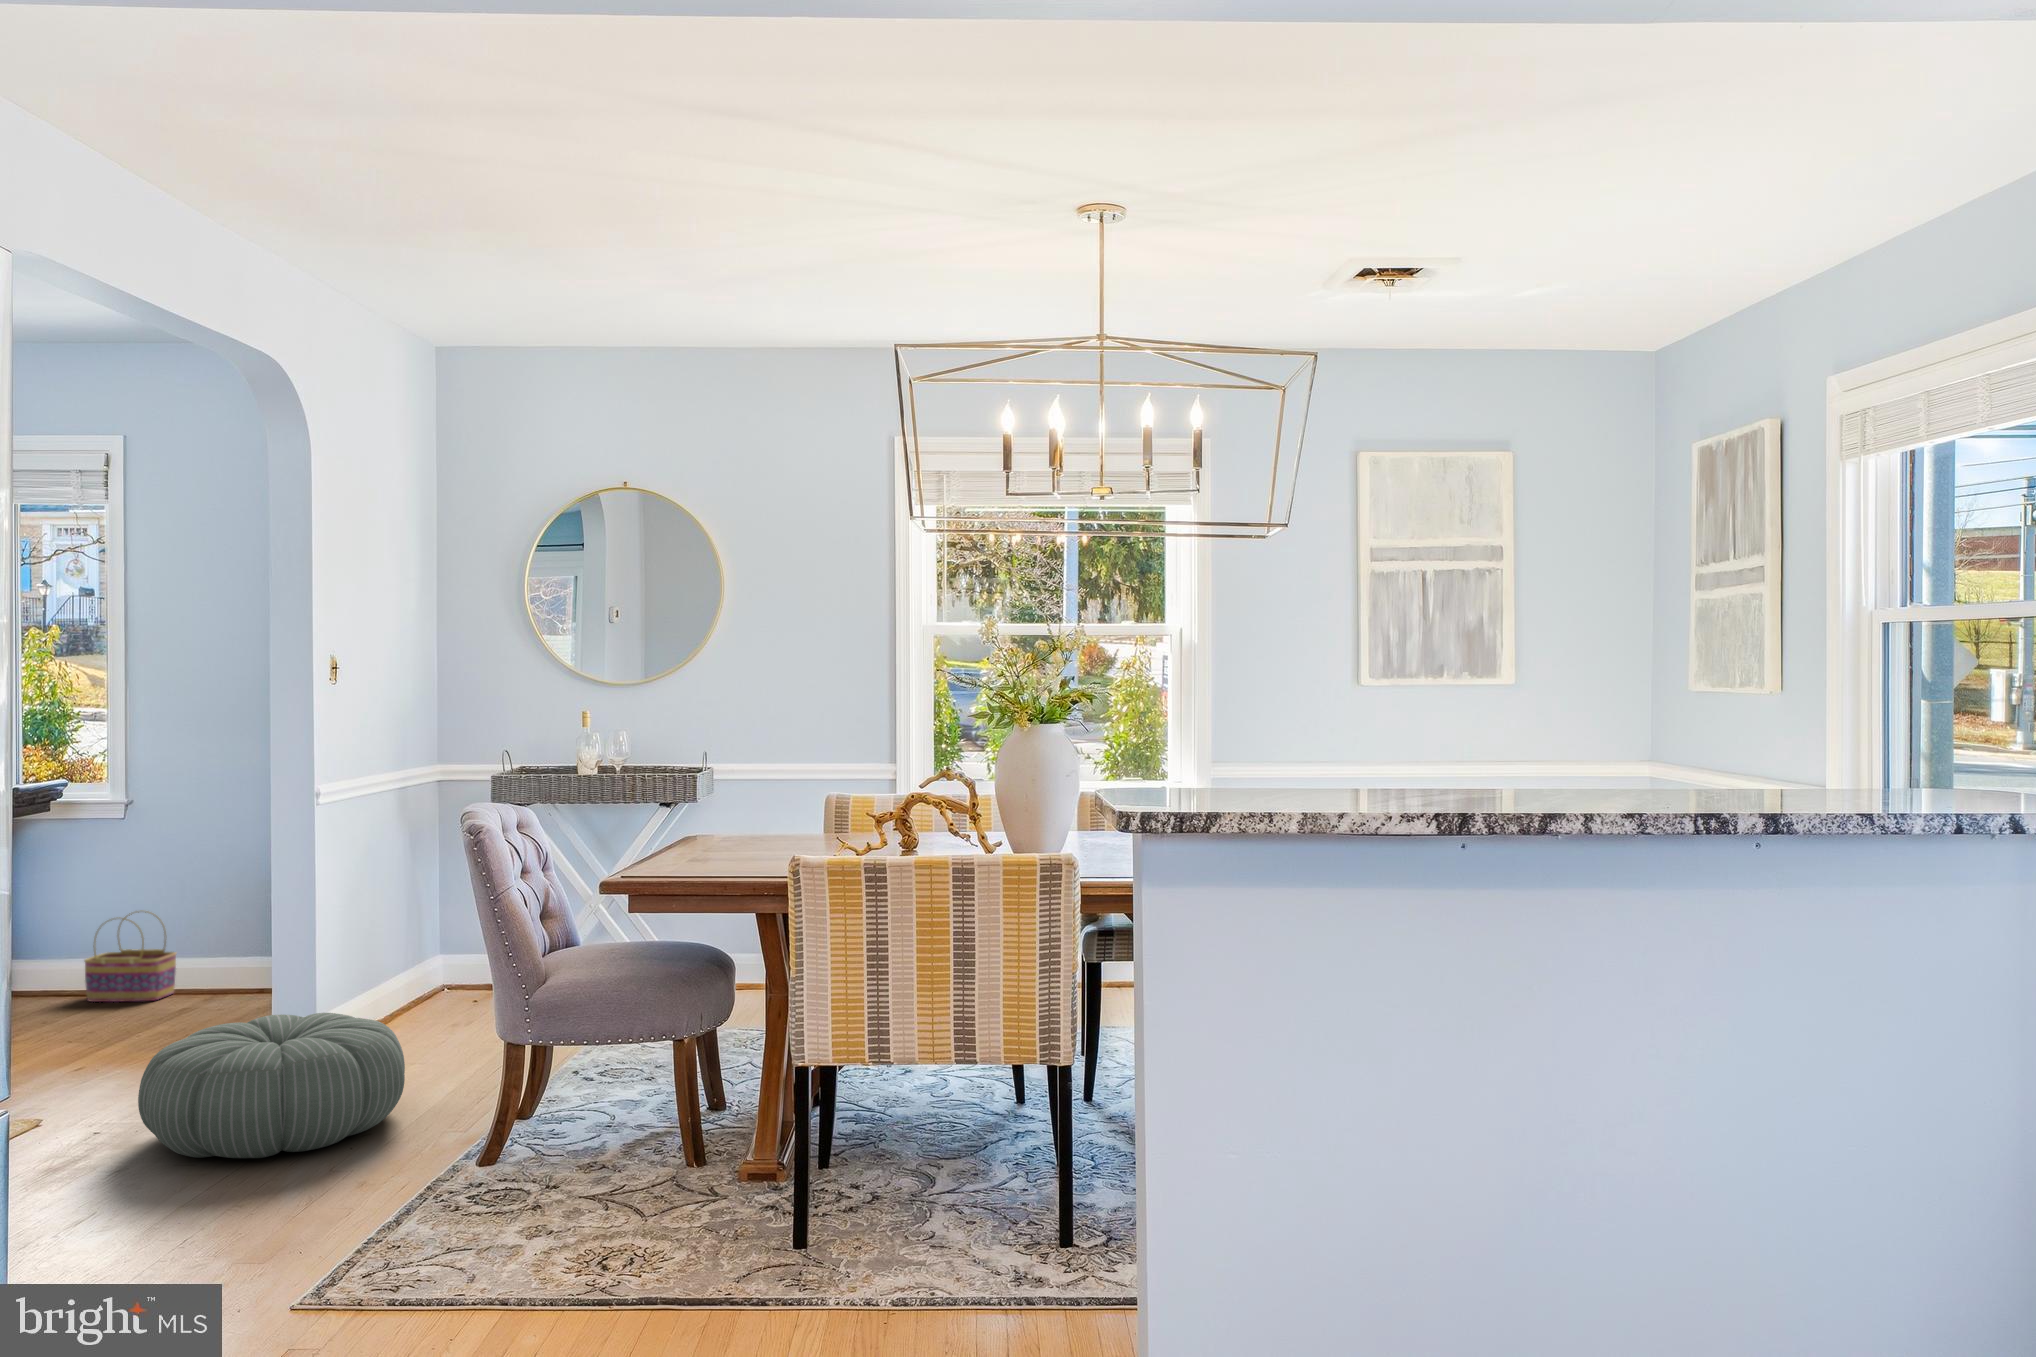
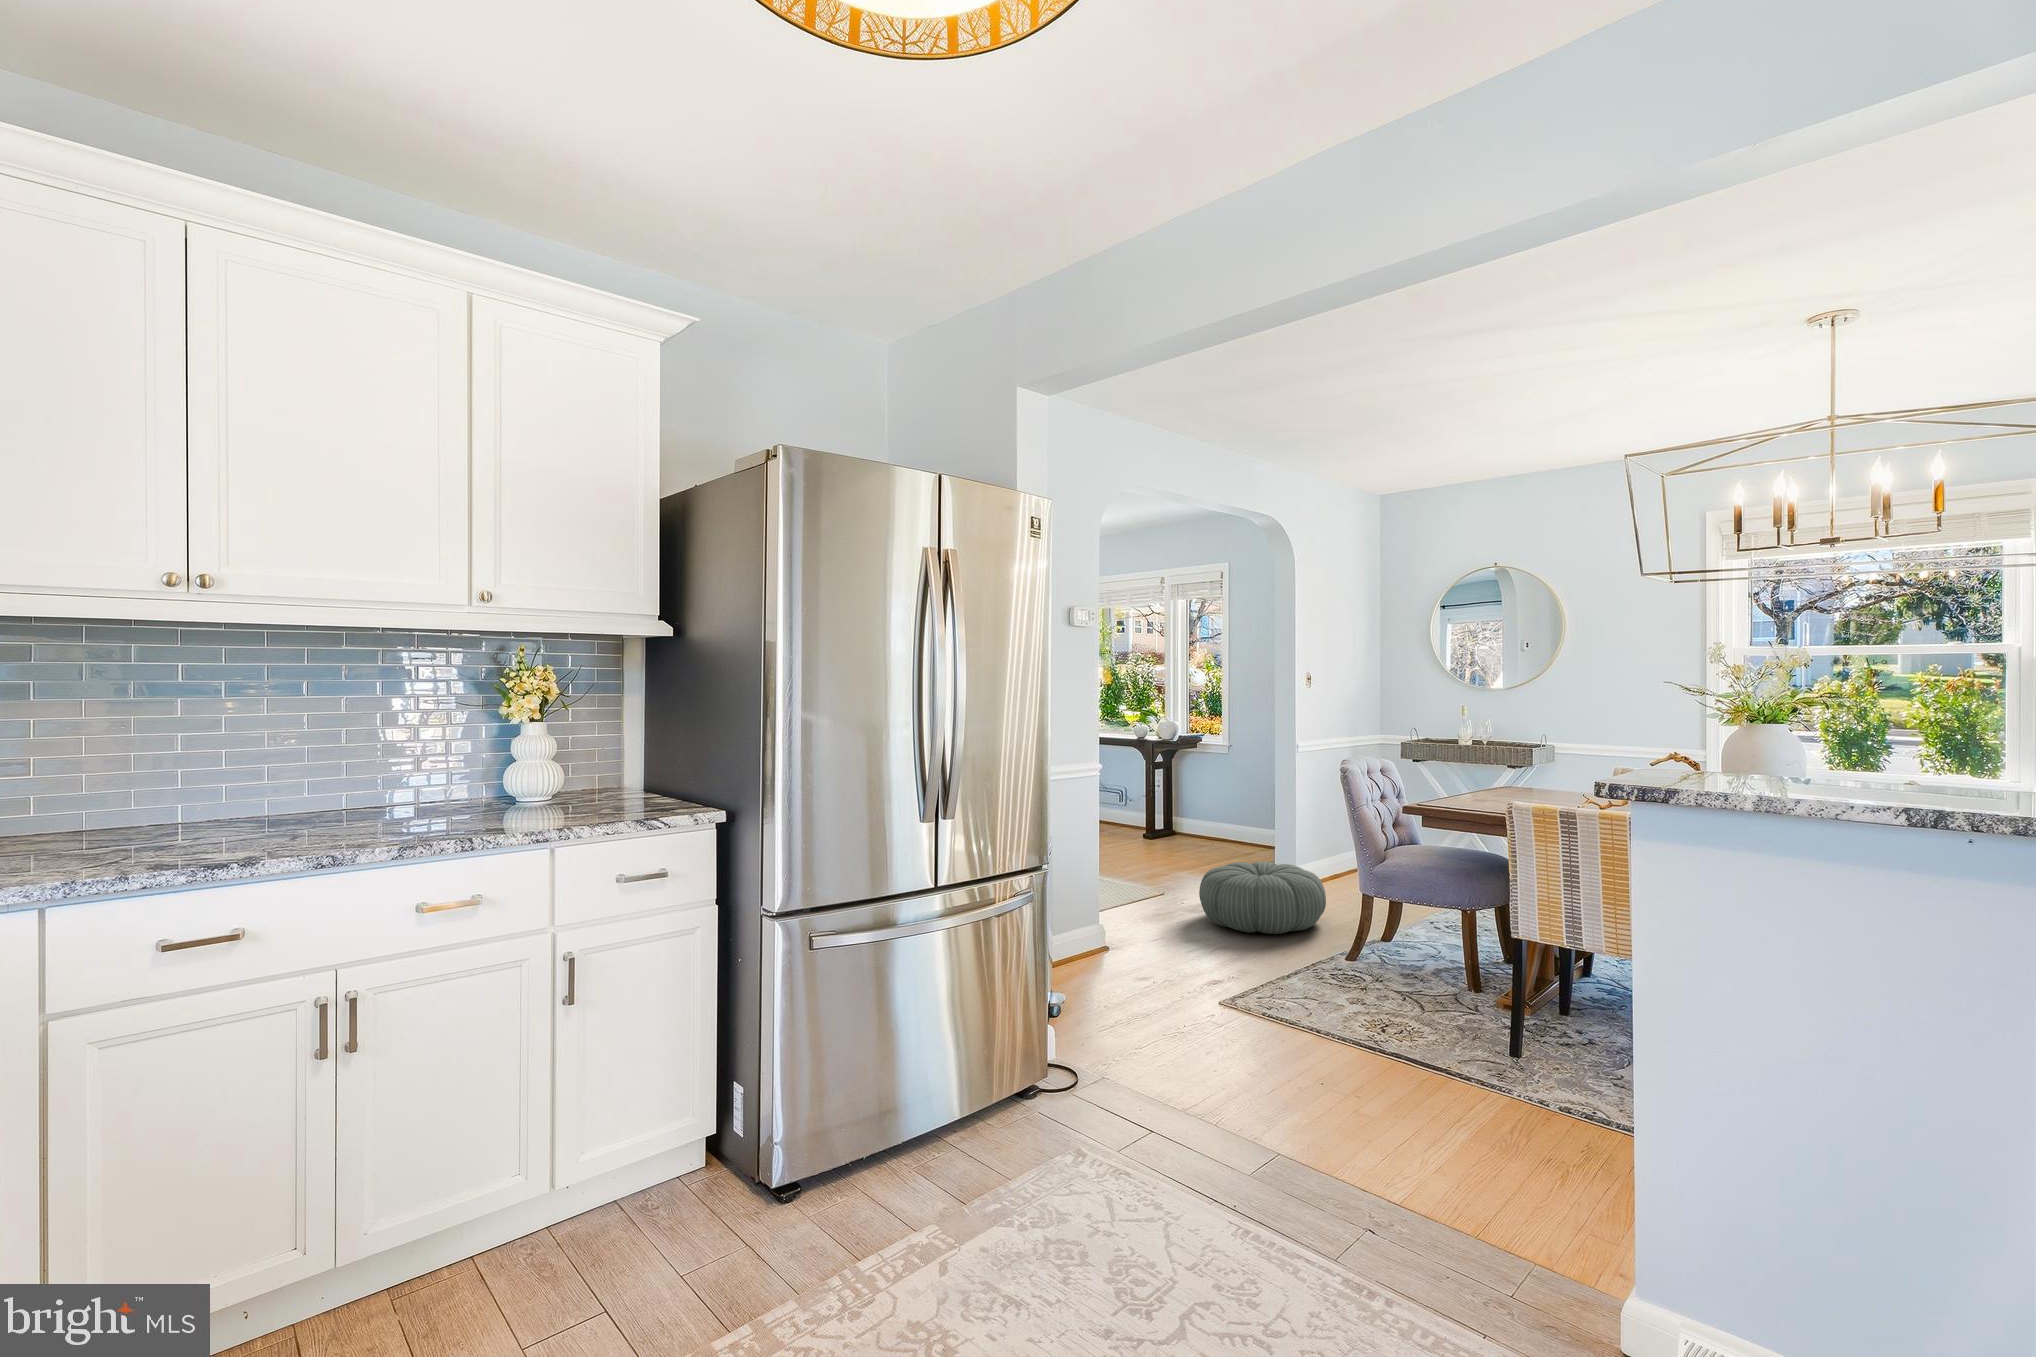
basket: present [85,912,176,1002] -> none [1213,803,1254,849]

